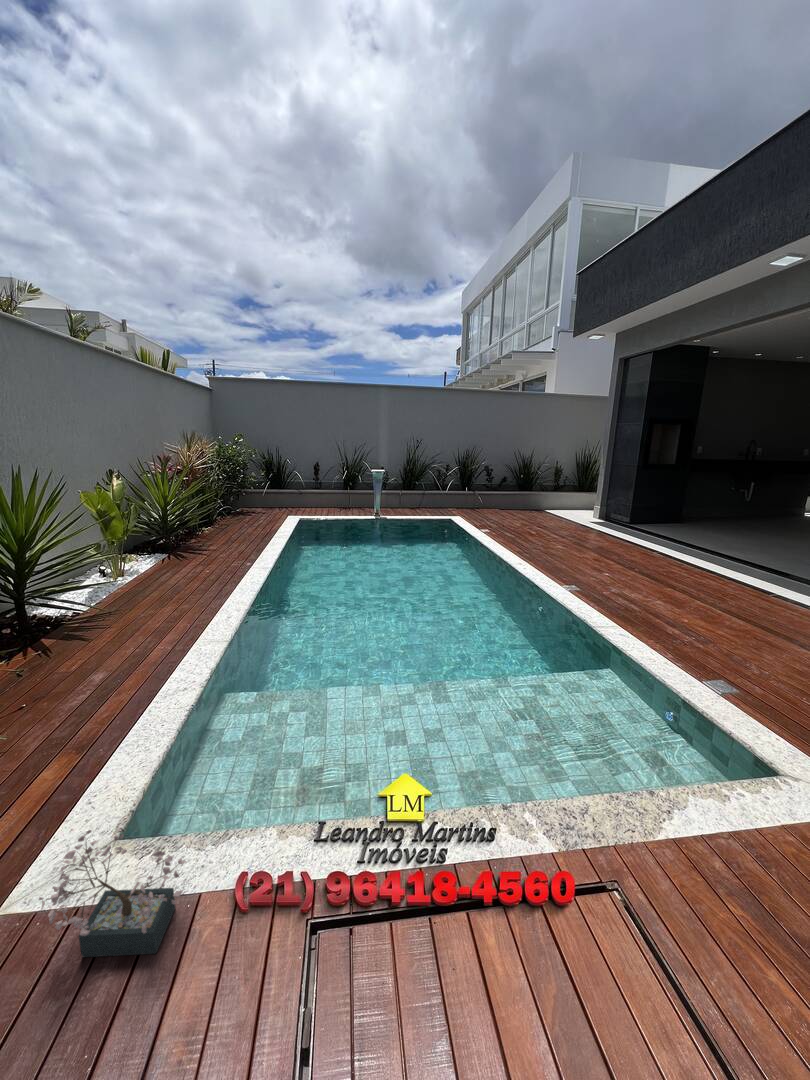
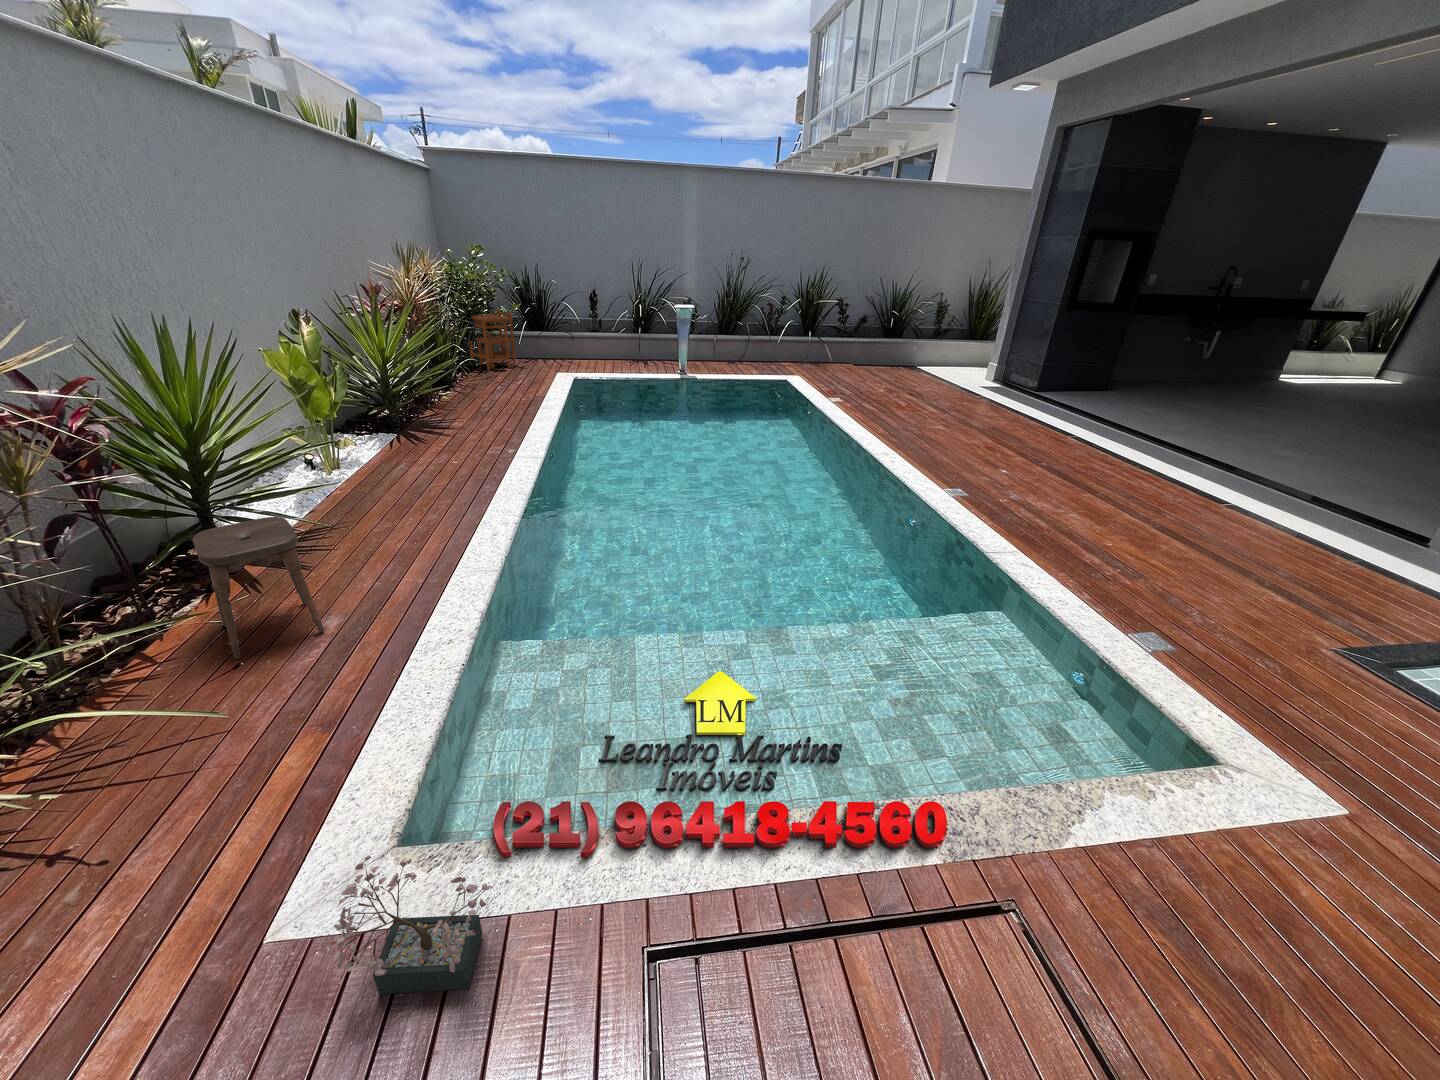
side table: none [227,476,261,516] -> present [470,309,516,370]
stool: none [7,597,93,702] -> present [192,517,324,659]

